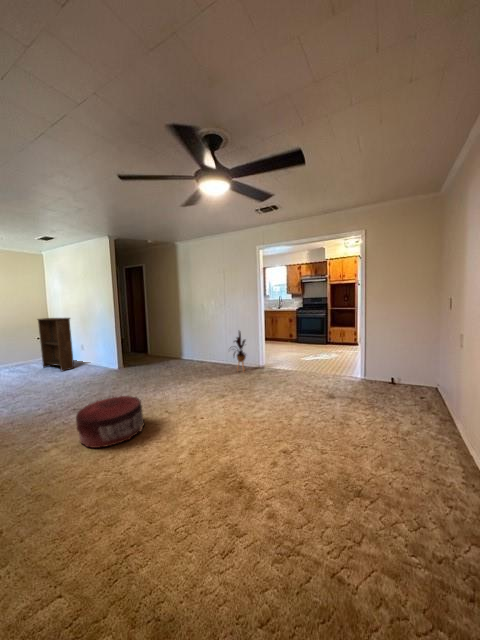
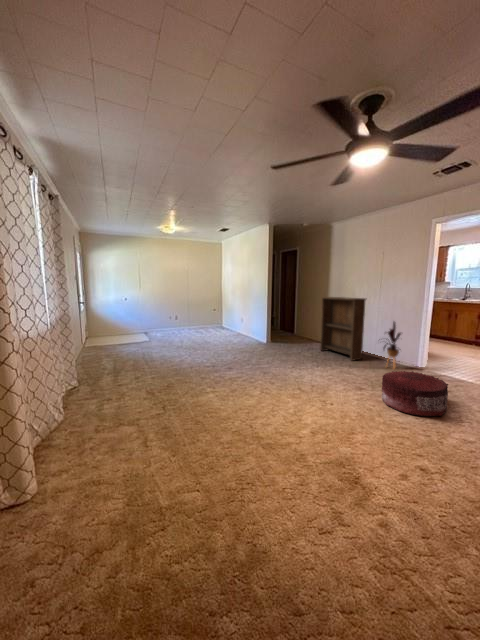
bookshelf: present [38,318,74,371] -> present [320,297,366,360]
pouf: present [76,396,144,448] -> present [382,371,448,416]

